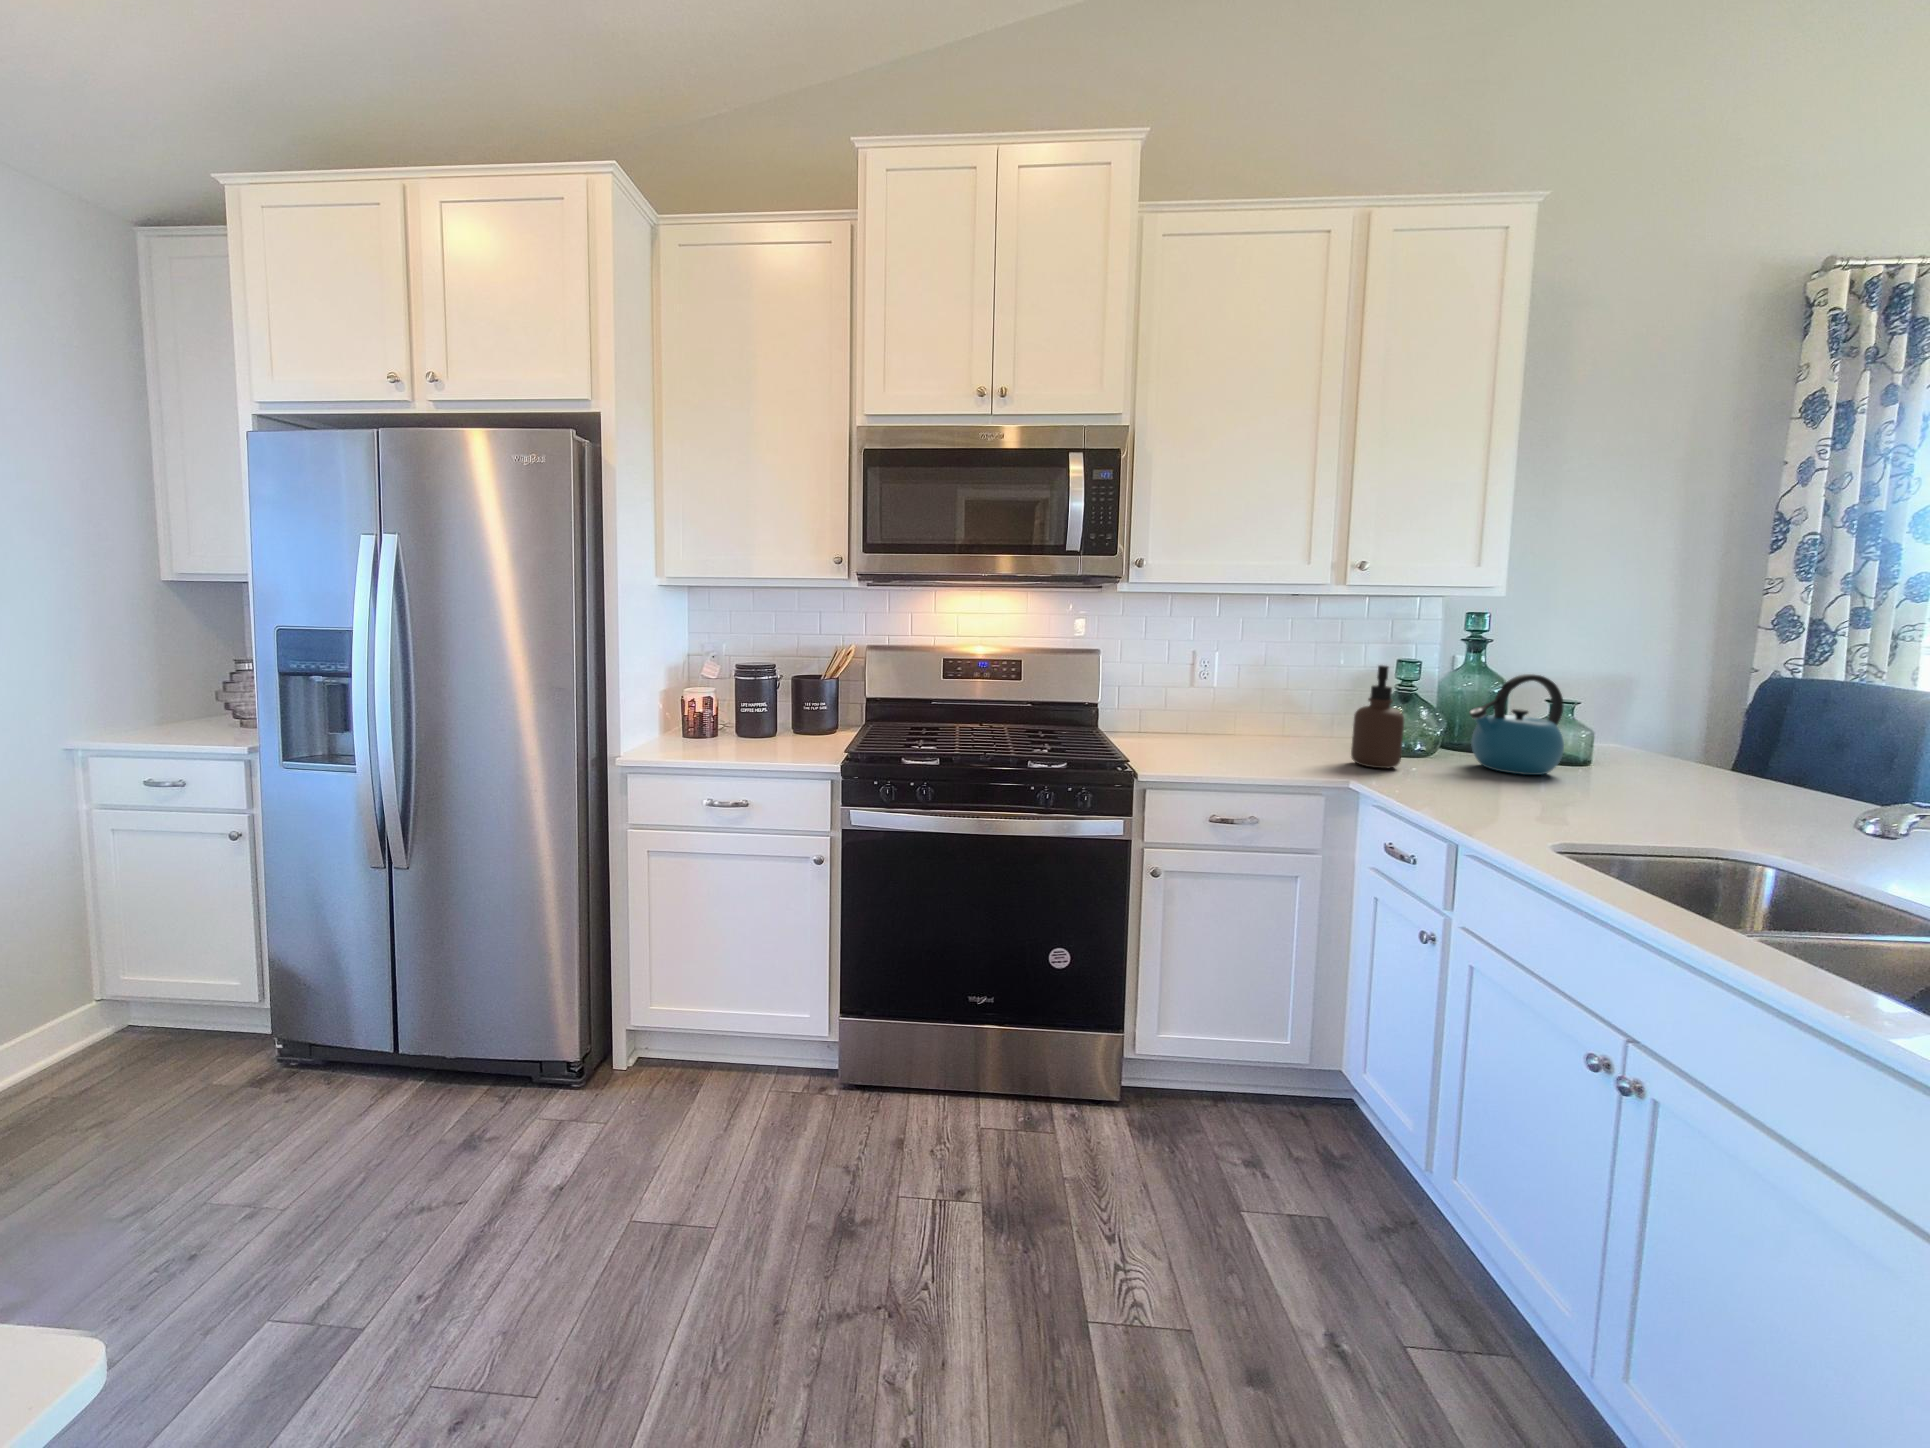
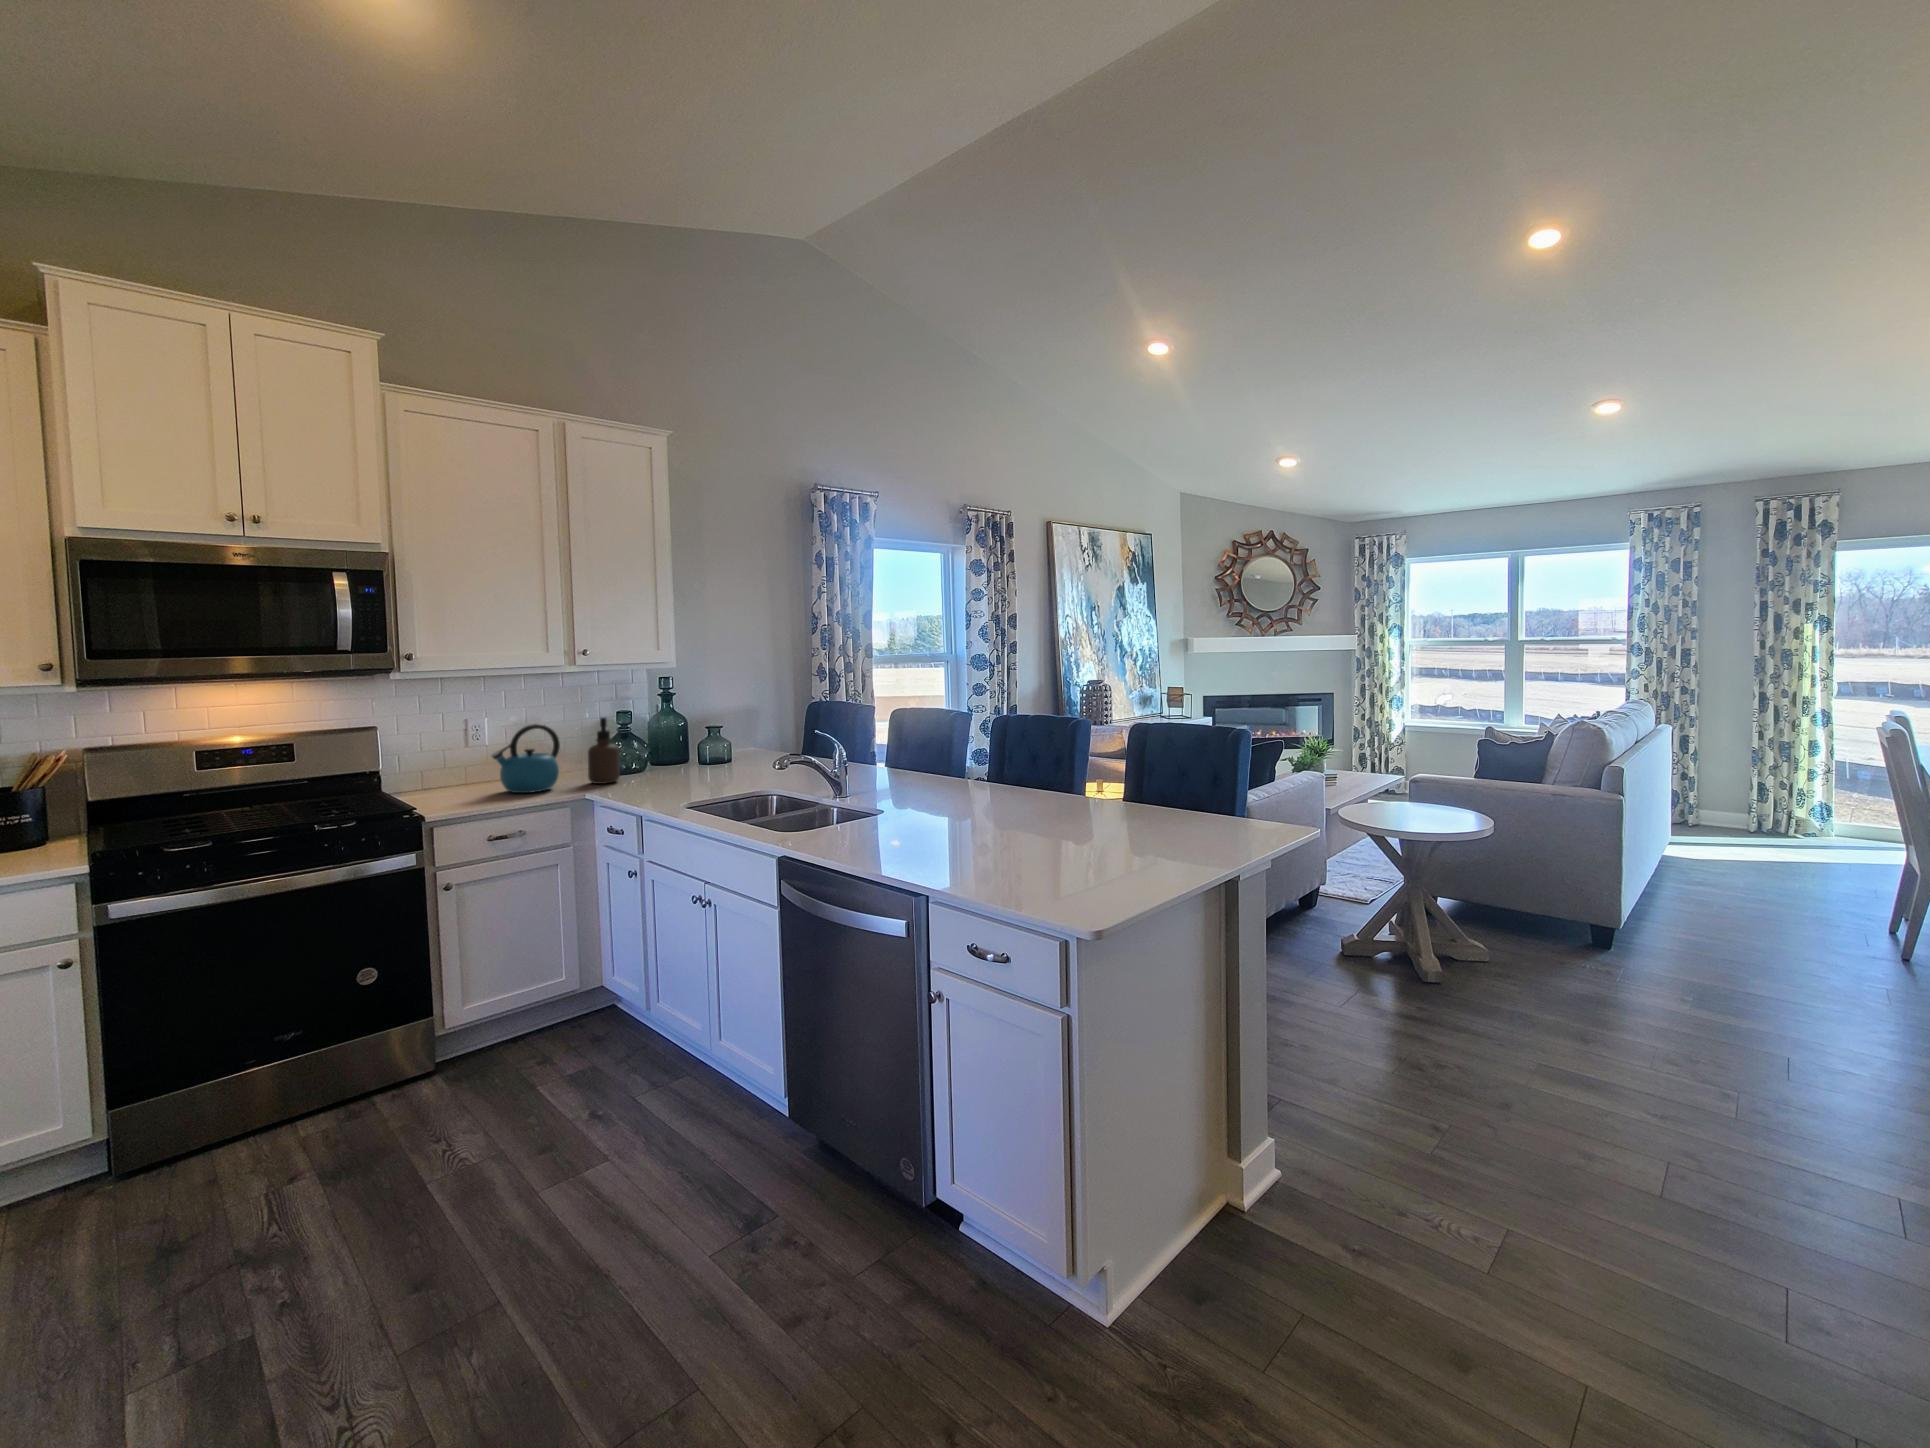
kettle: present [1469,674,1564,775] -> present [492,724,560,793]

